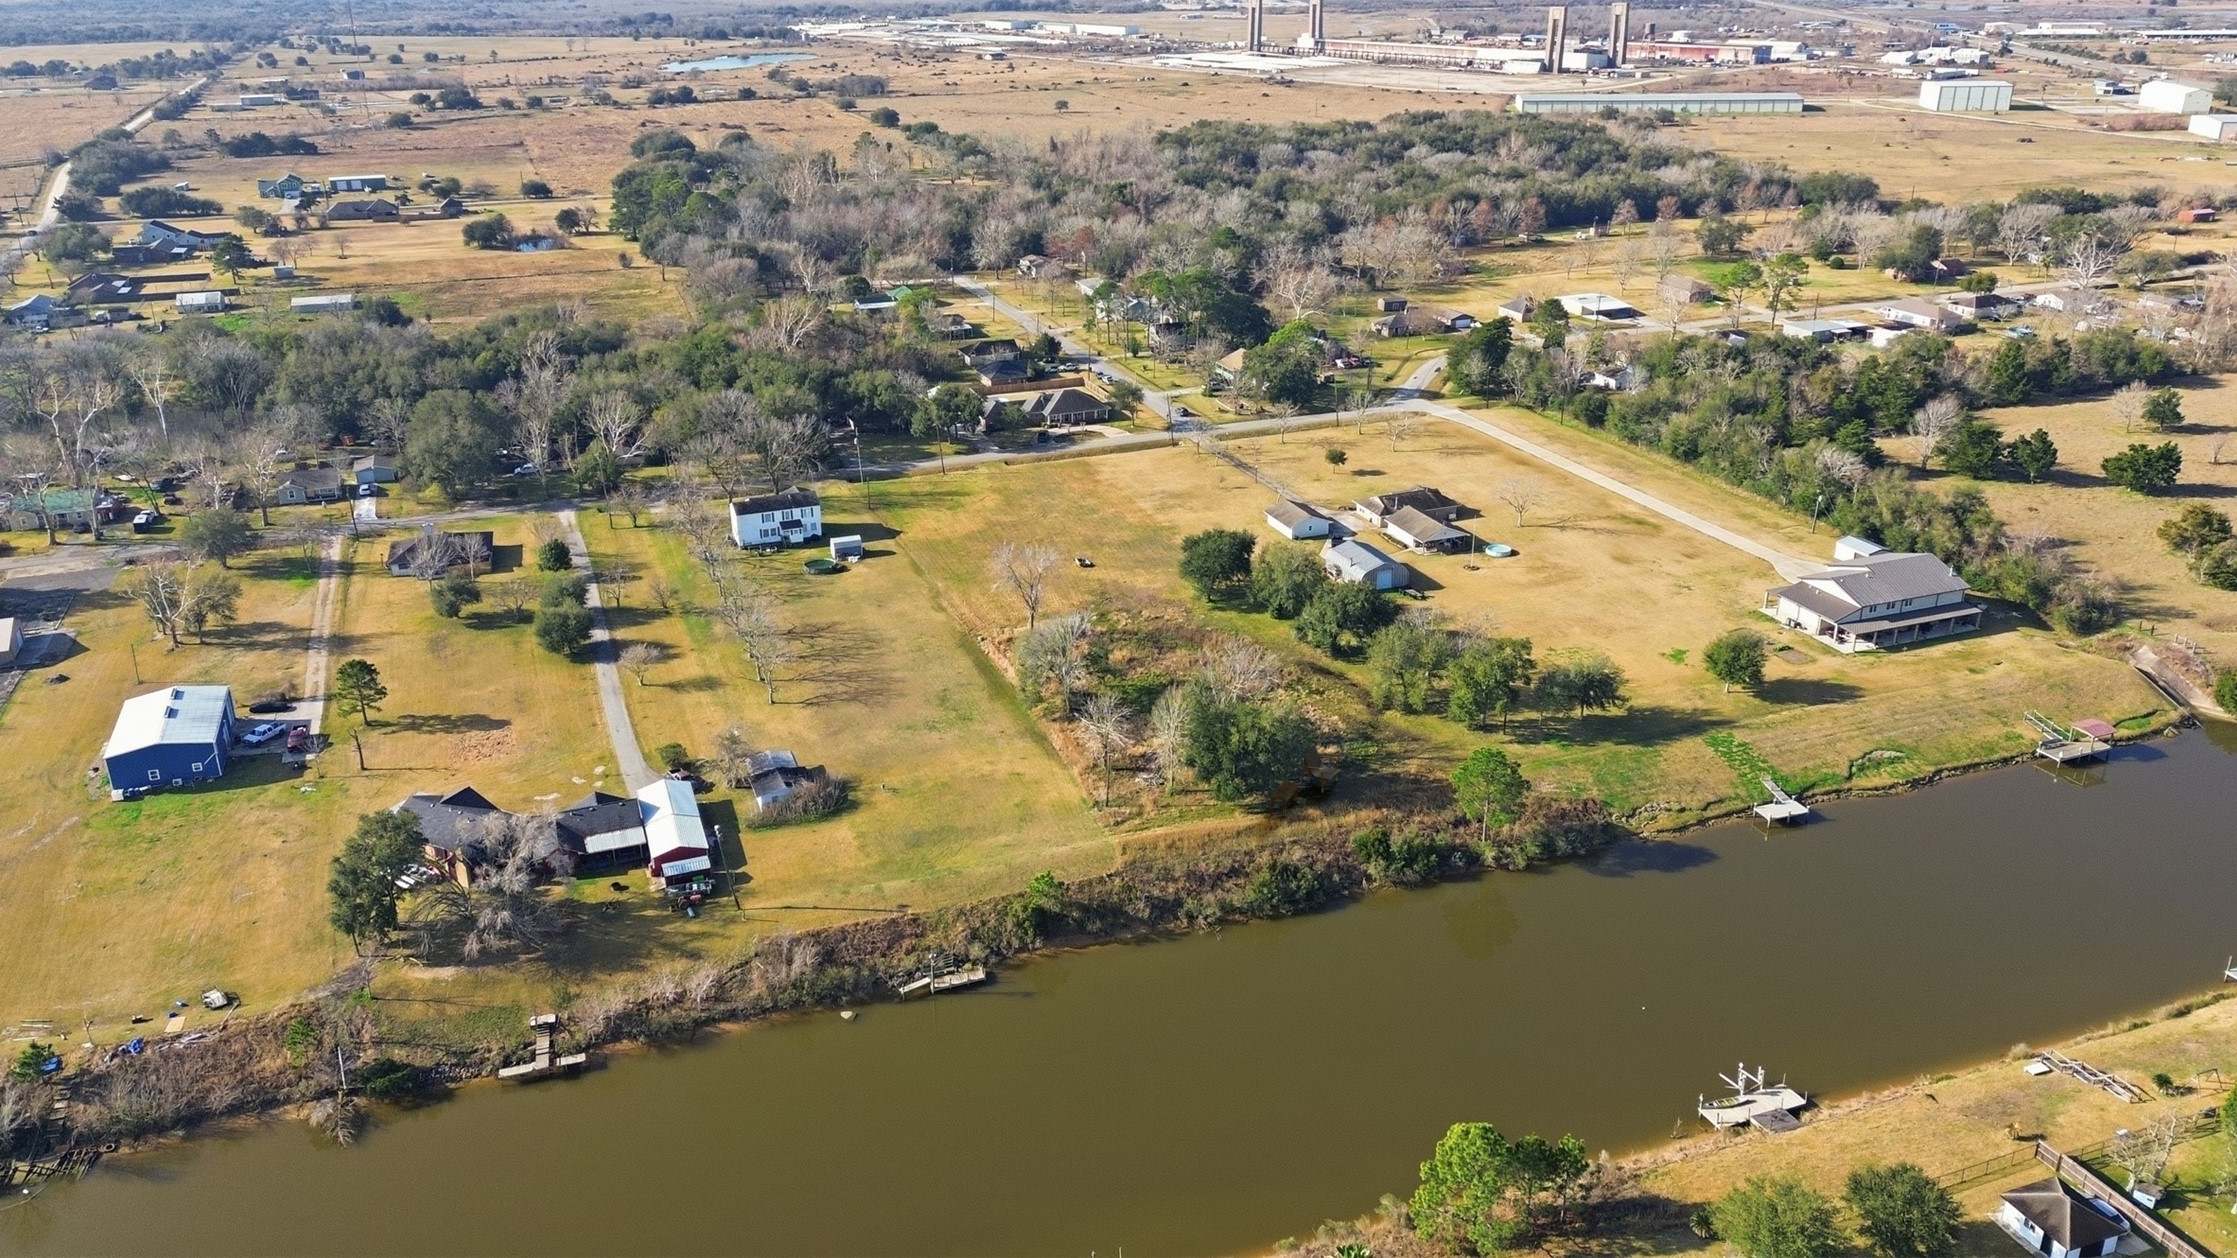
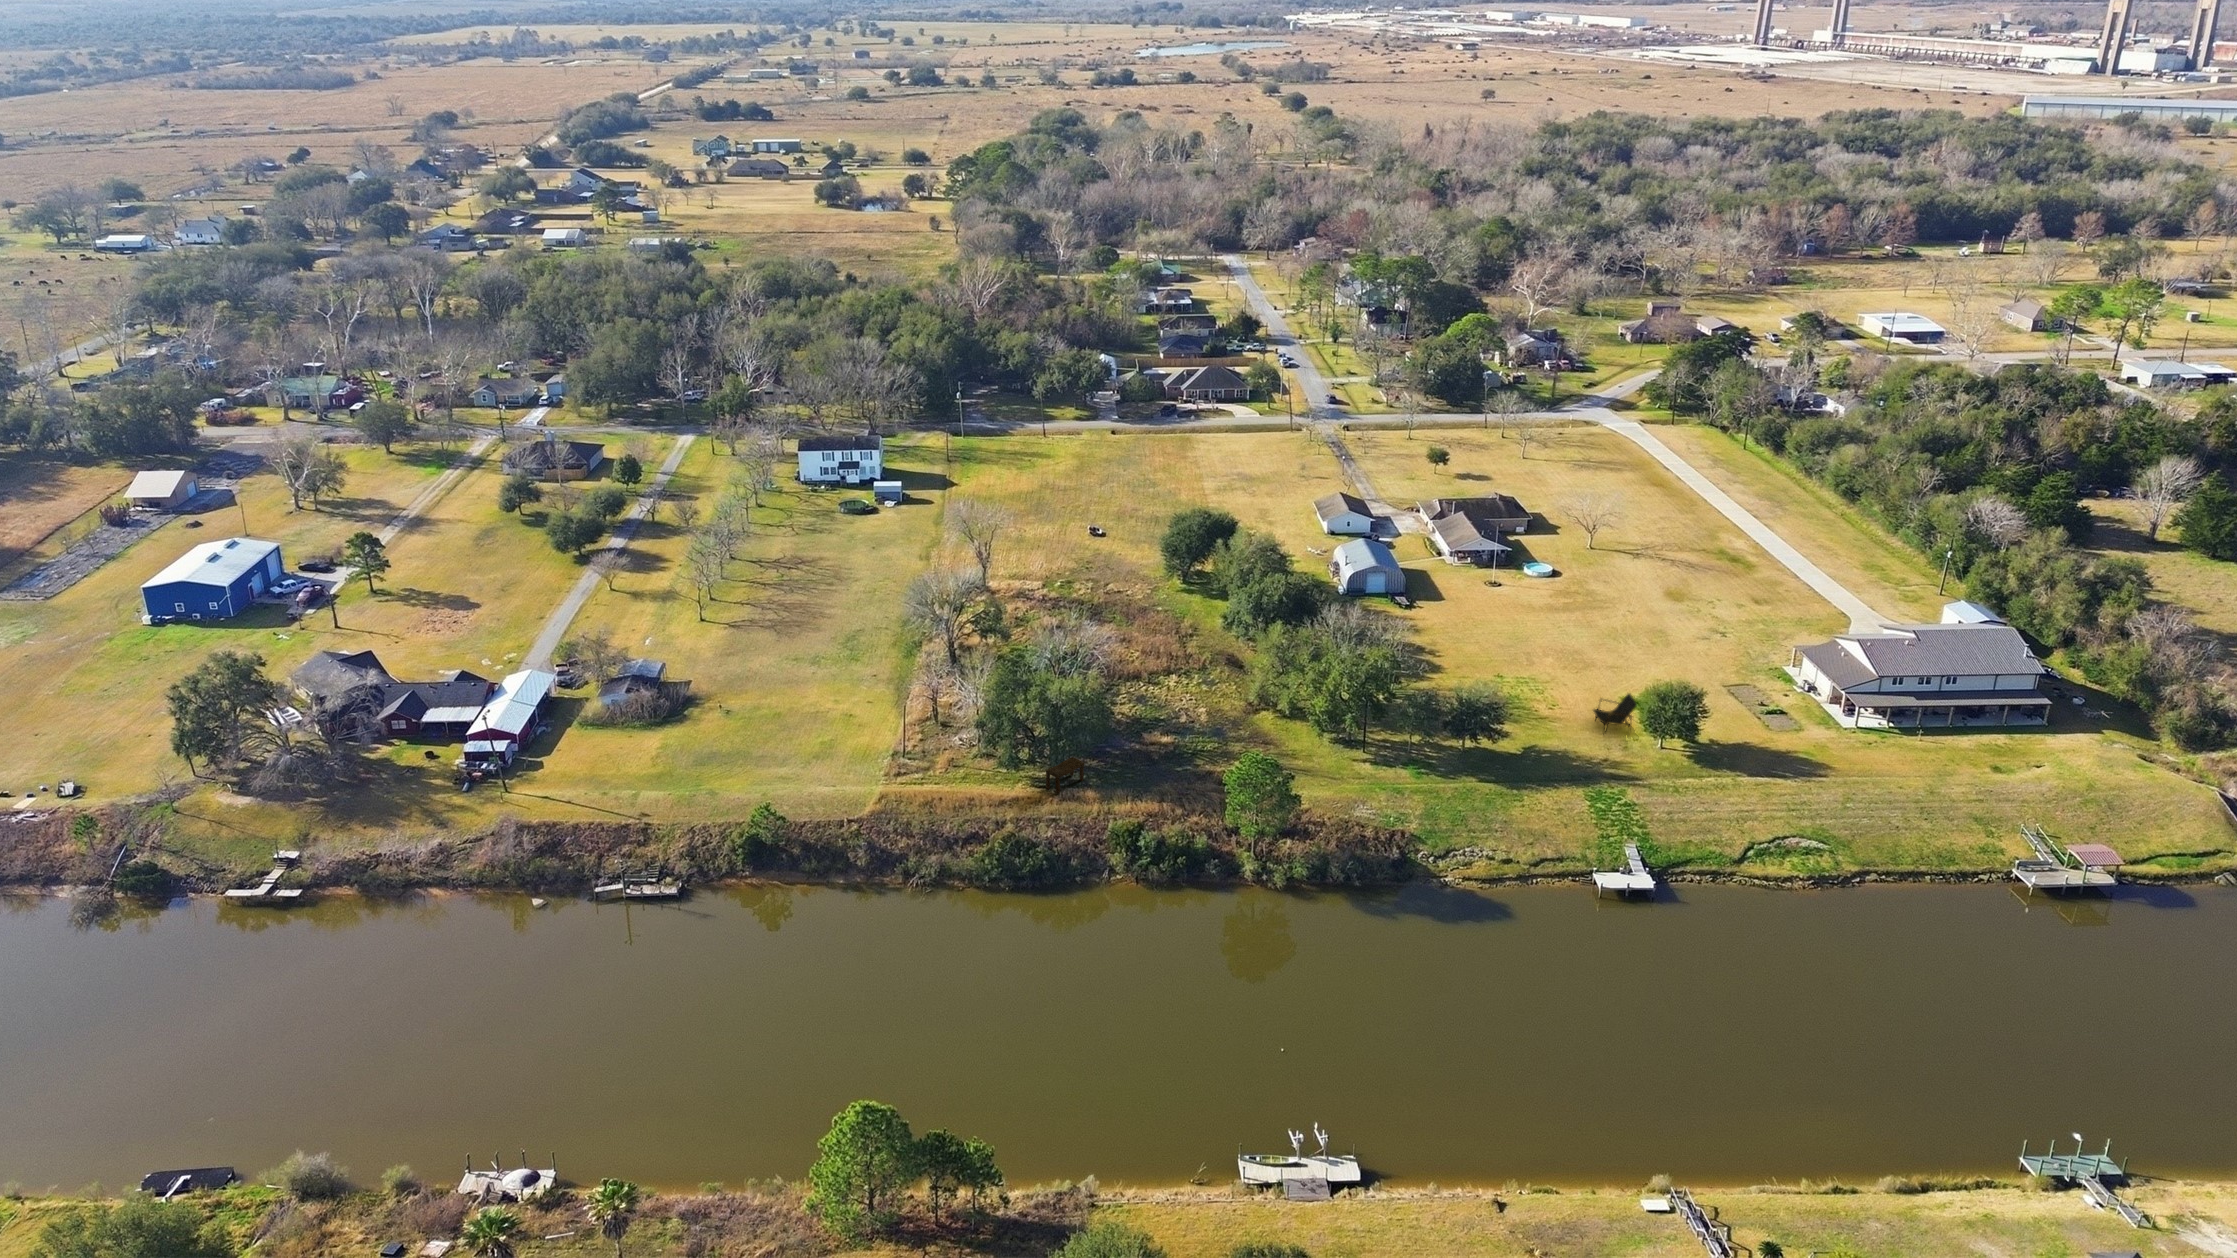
lounge chair: present [1301,744,1341,793] -> present [1593,694,1637,735]

